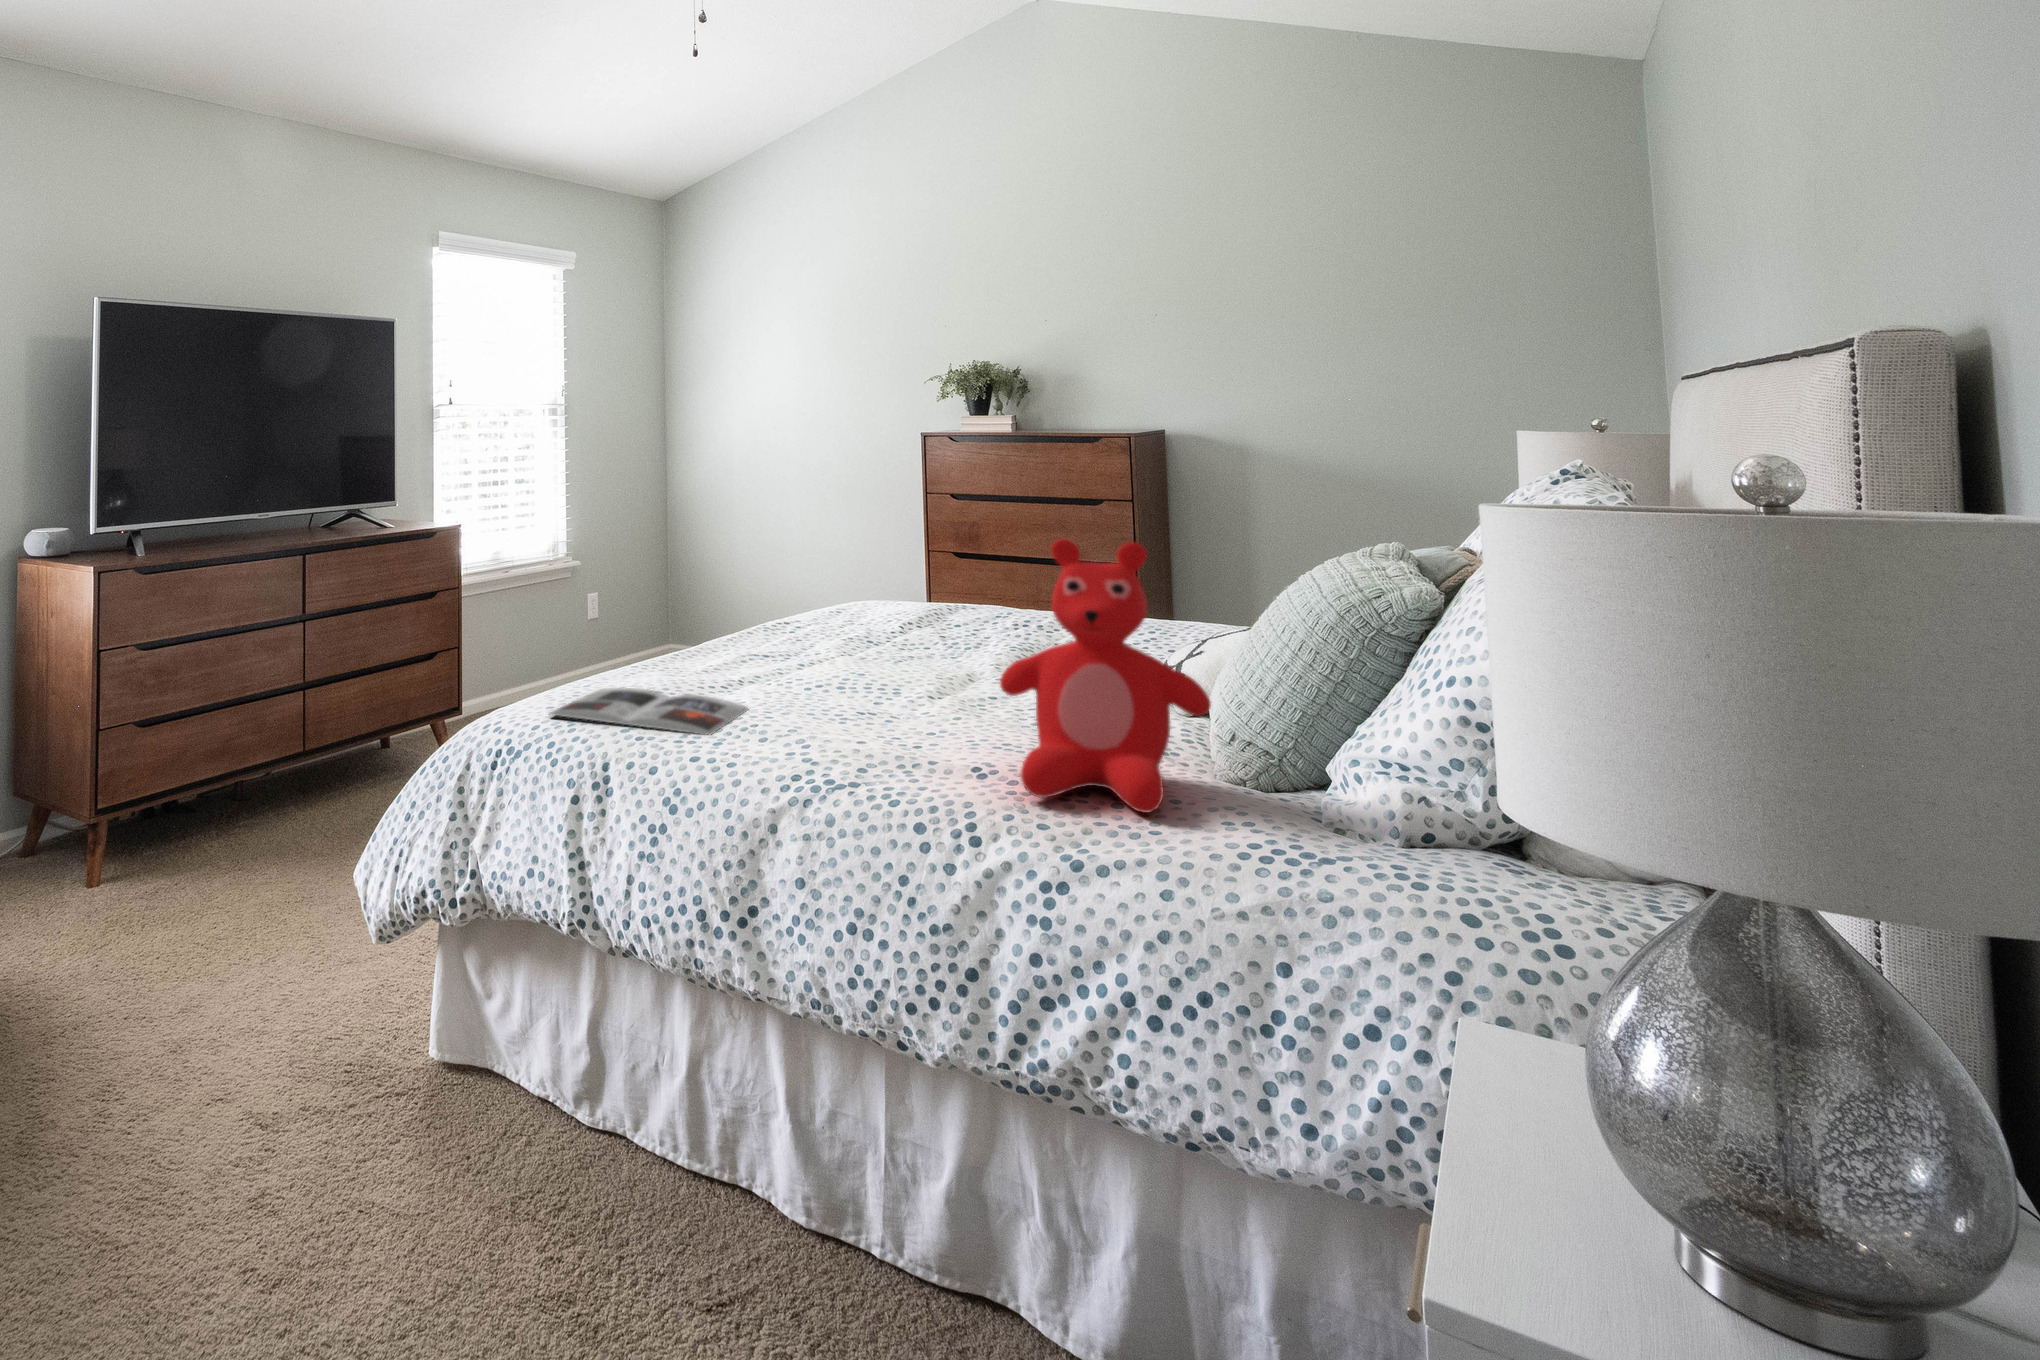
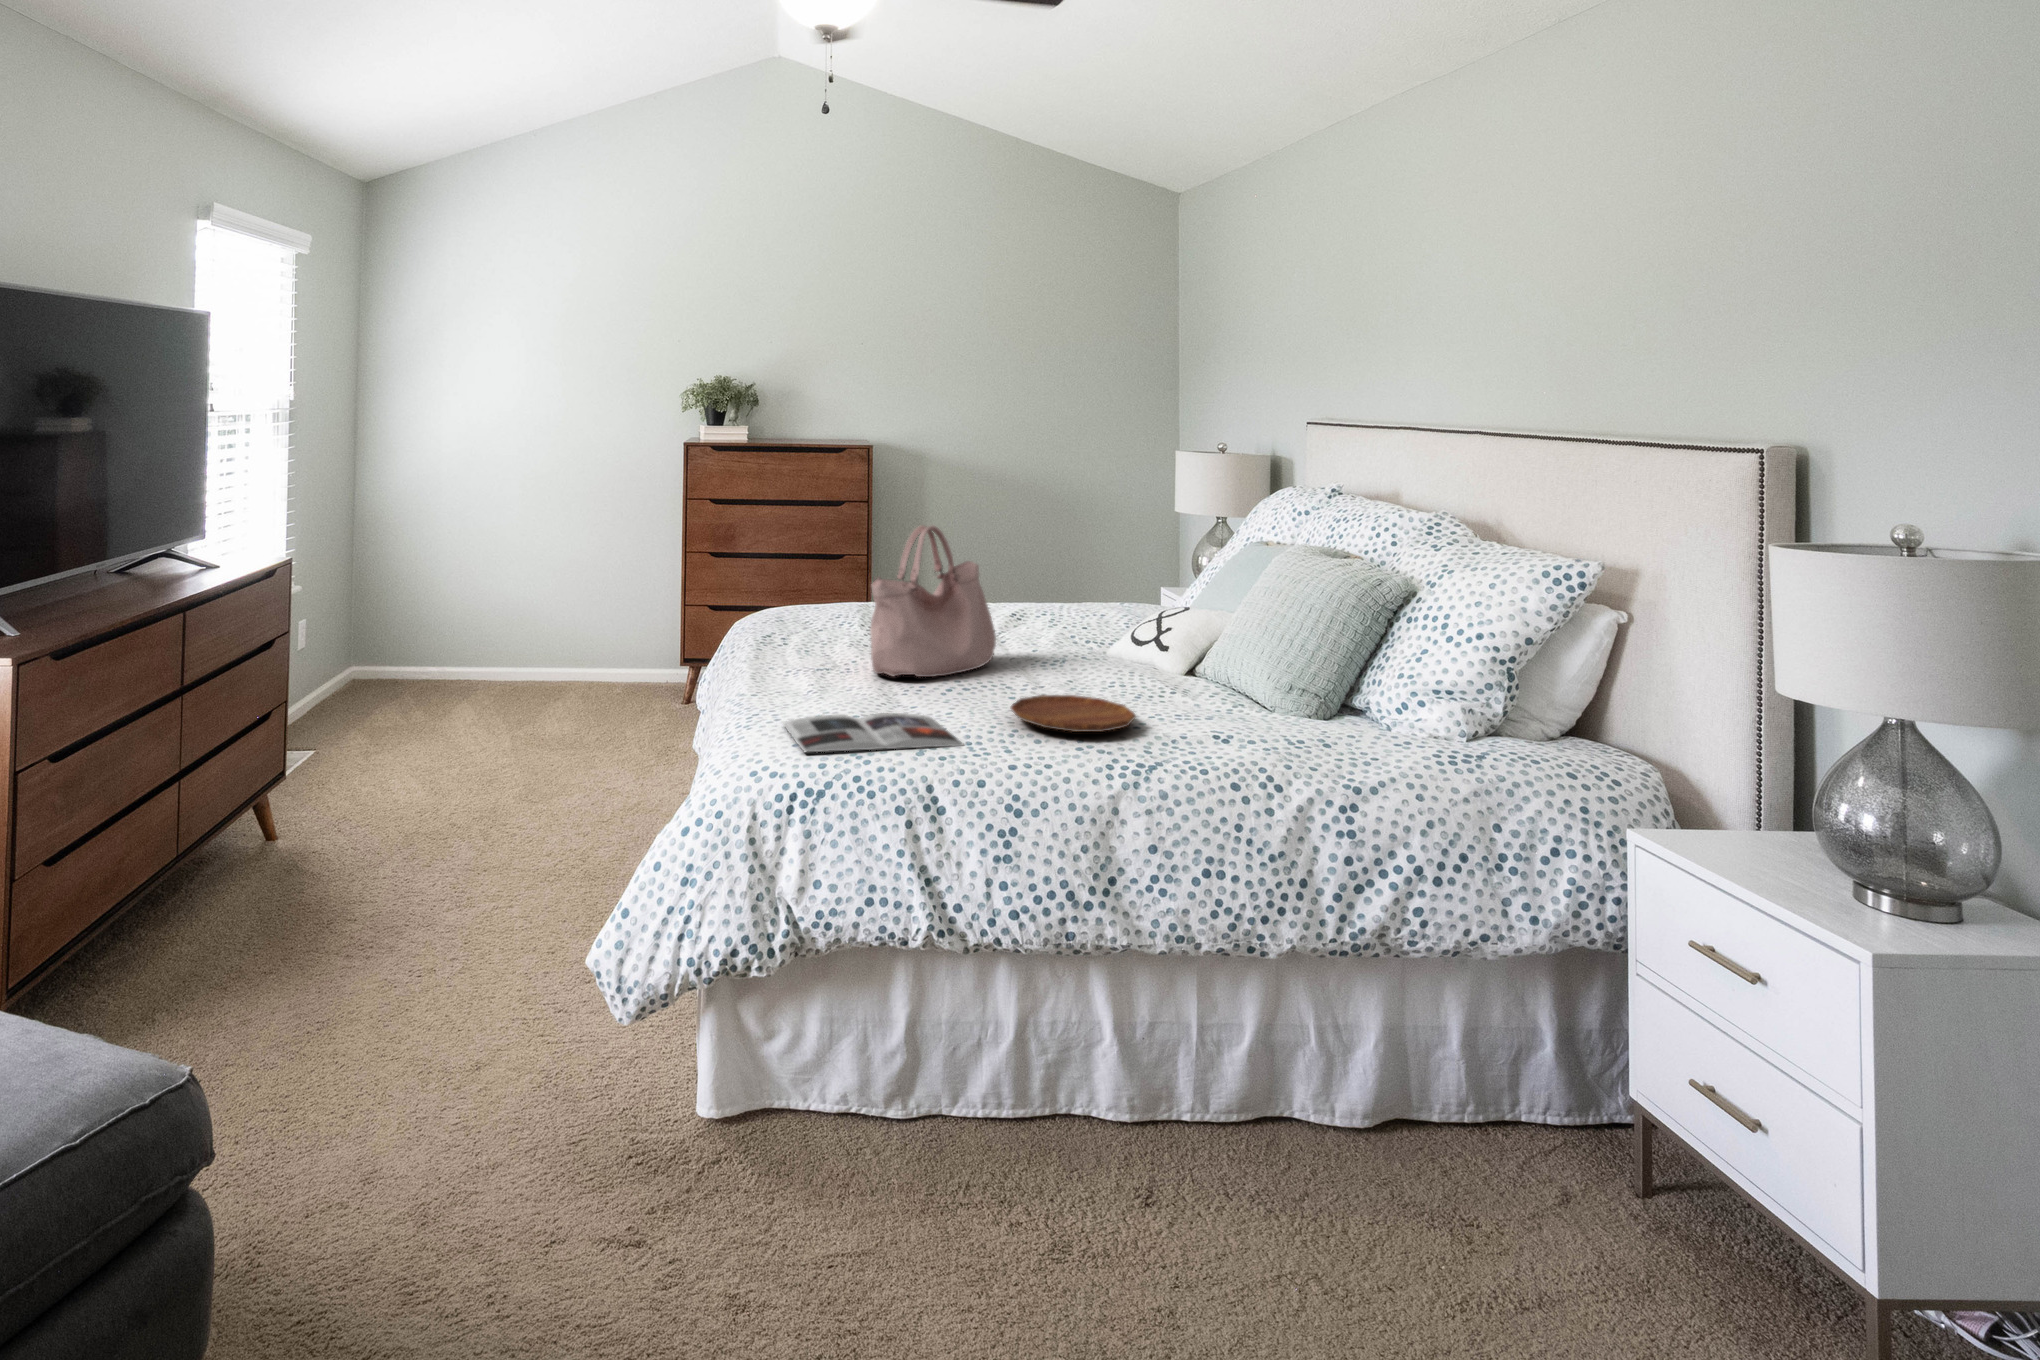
handbag: none [789,504,972,676] -> present [870,525,996,677]
teddy bear: present [1000,539,1211,813] -> none [1197,555,1352,748]
tray: none [802,701,955,745] -> present [1011,695,1136,732]

